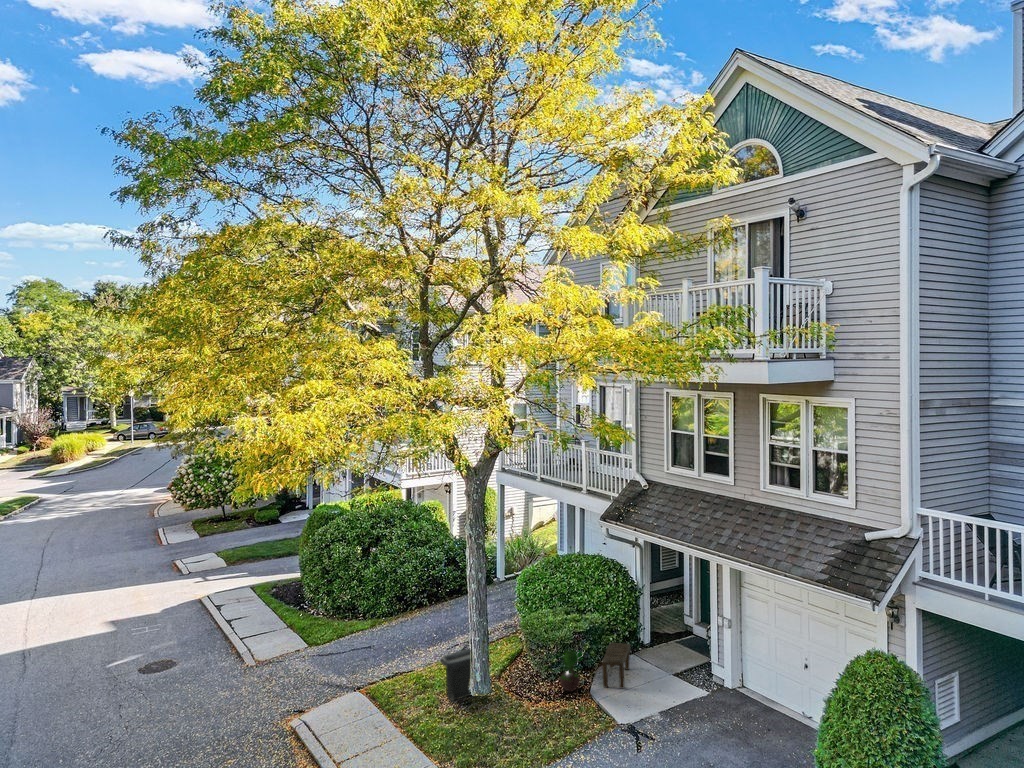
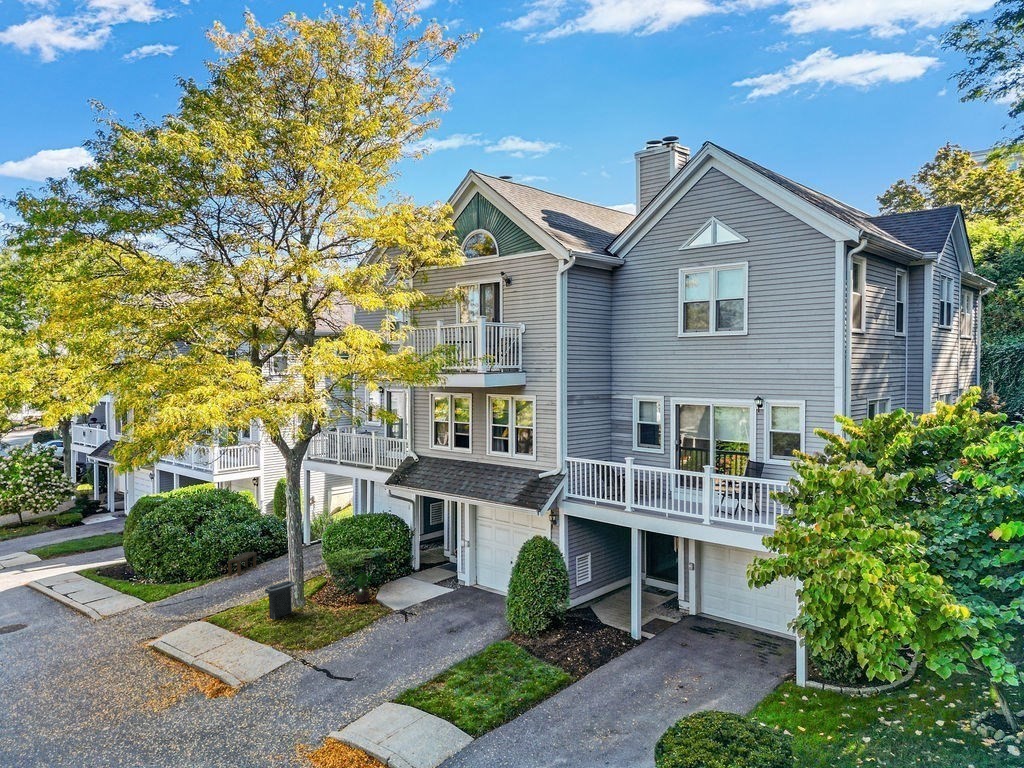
bench: present [602,642,630,689] -> present [228,552,257,576]

